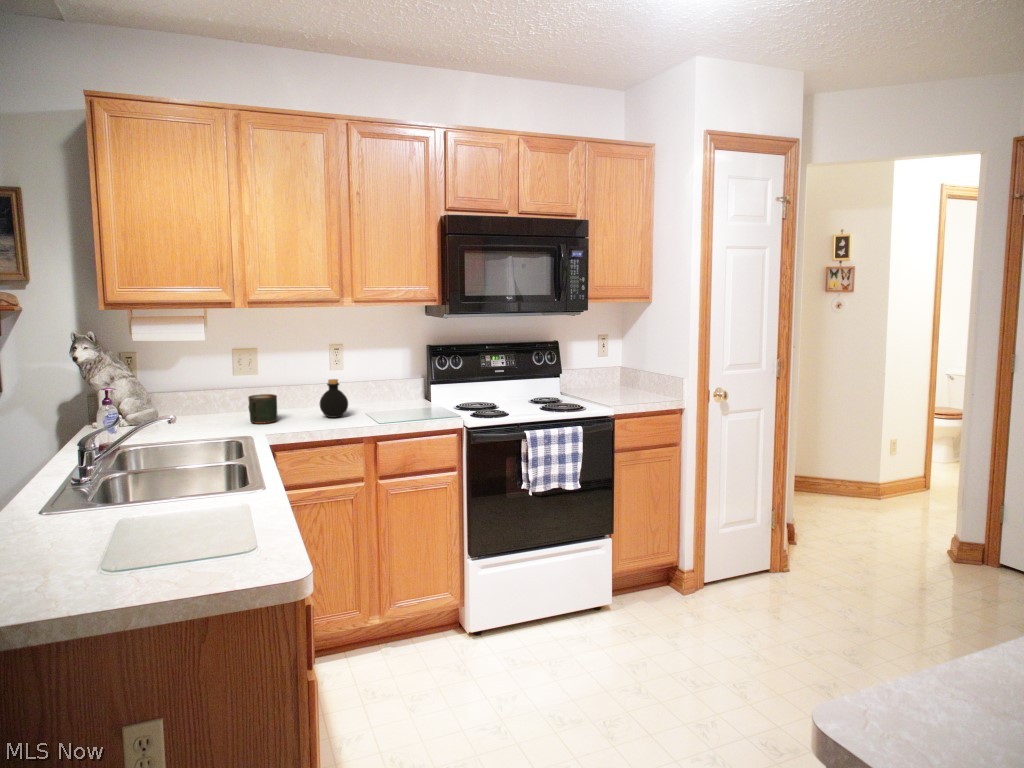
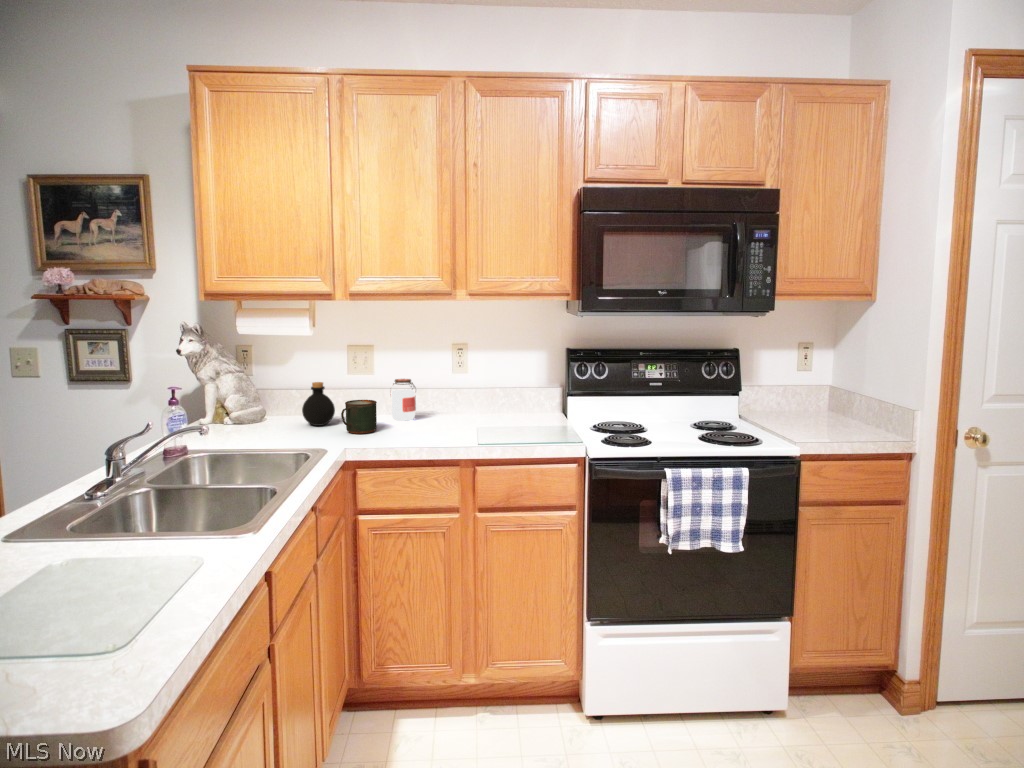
jar: none [281,375,304,413] -> present [390,379,416,421]
bottle: present [320,379,348,418] -> present [302,382,335,426]

